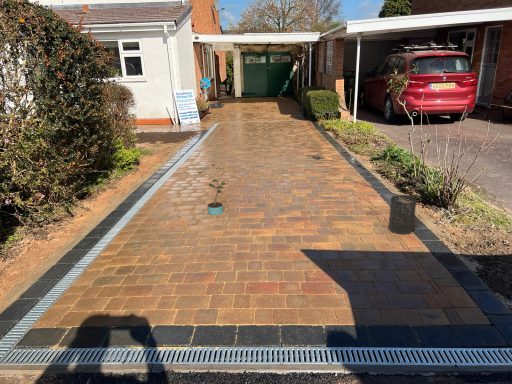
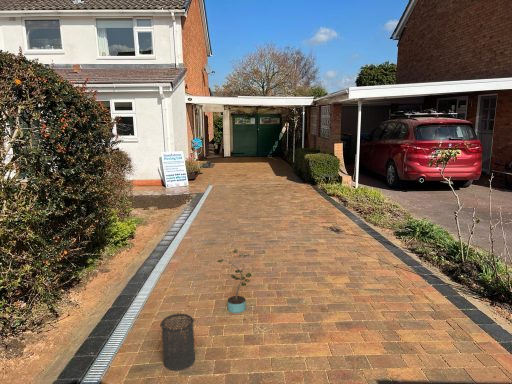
trash can: present [389,195,416,234] -> present [160,314,195,371]

